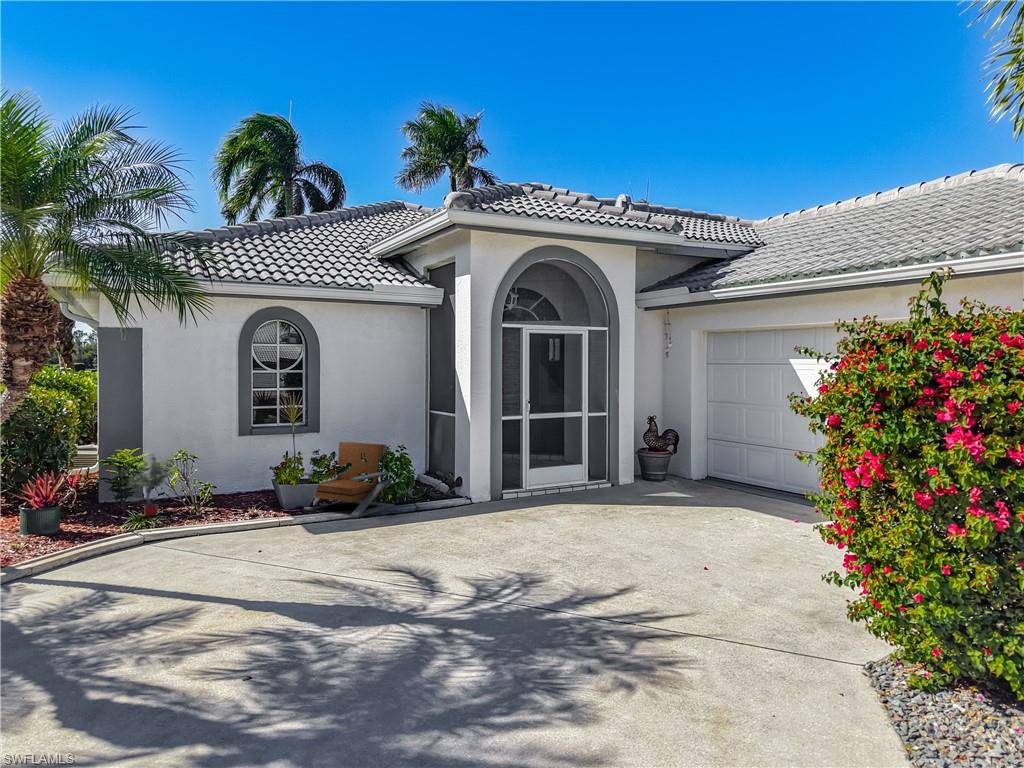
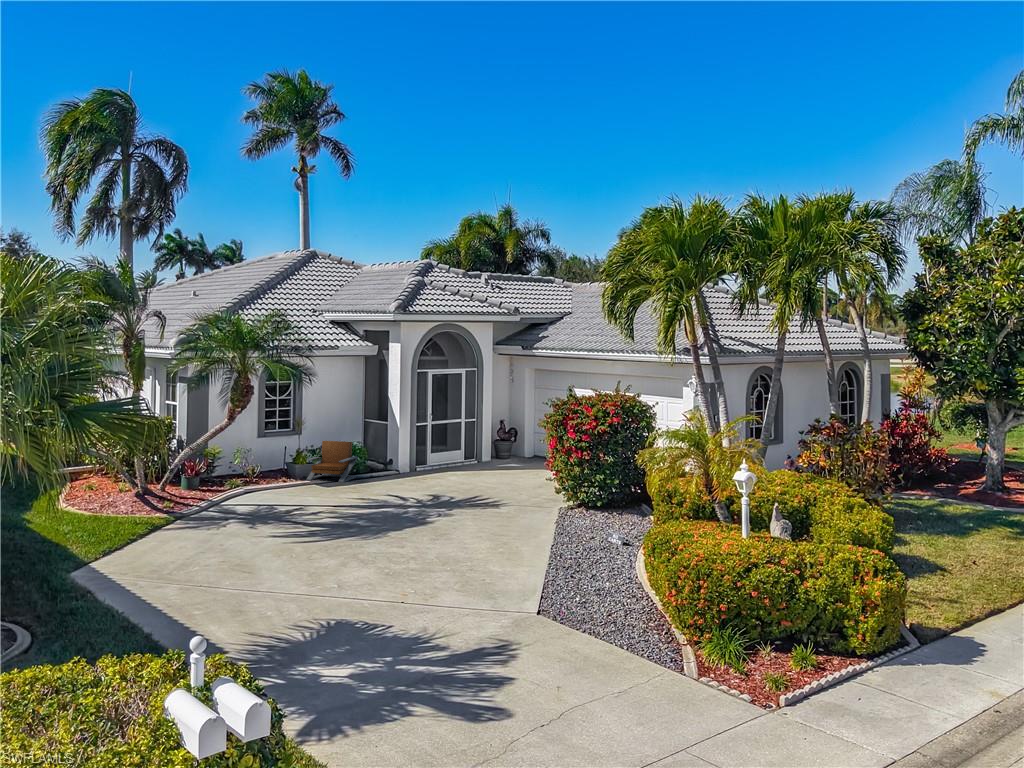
potted tree: present [127,454,174,517] -> none [210,450,232,486]

